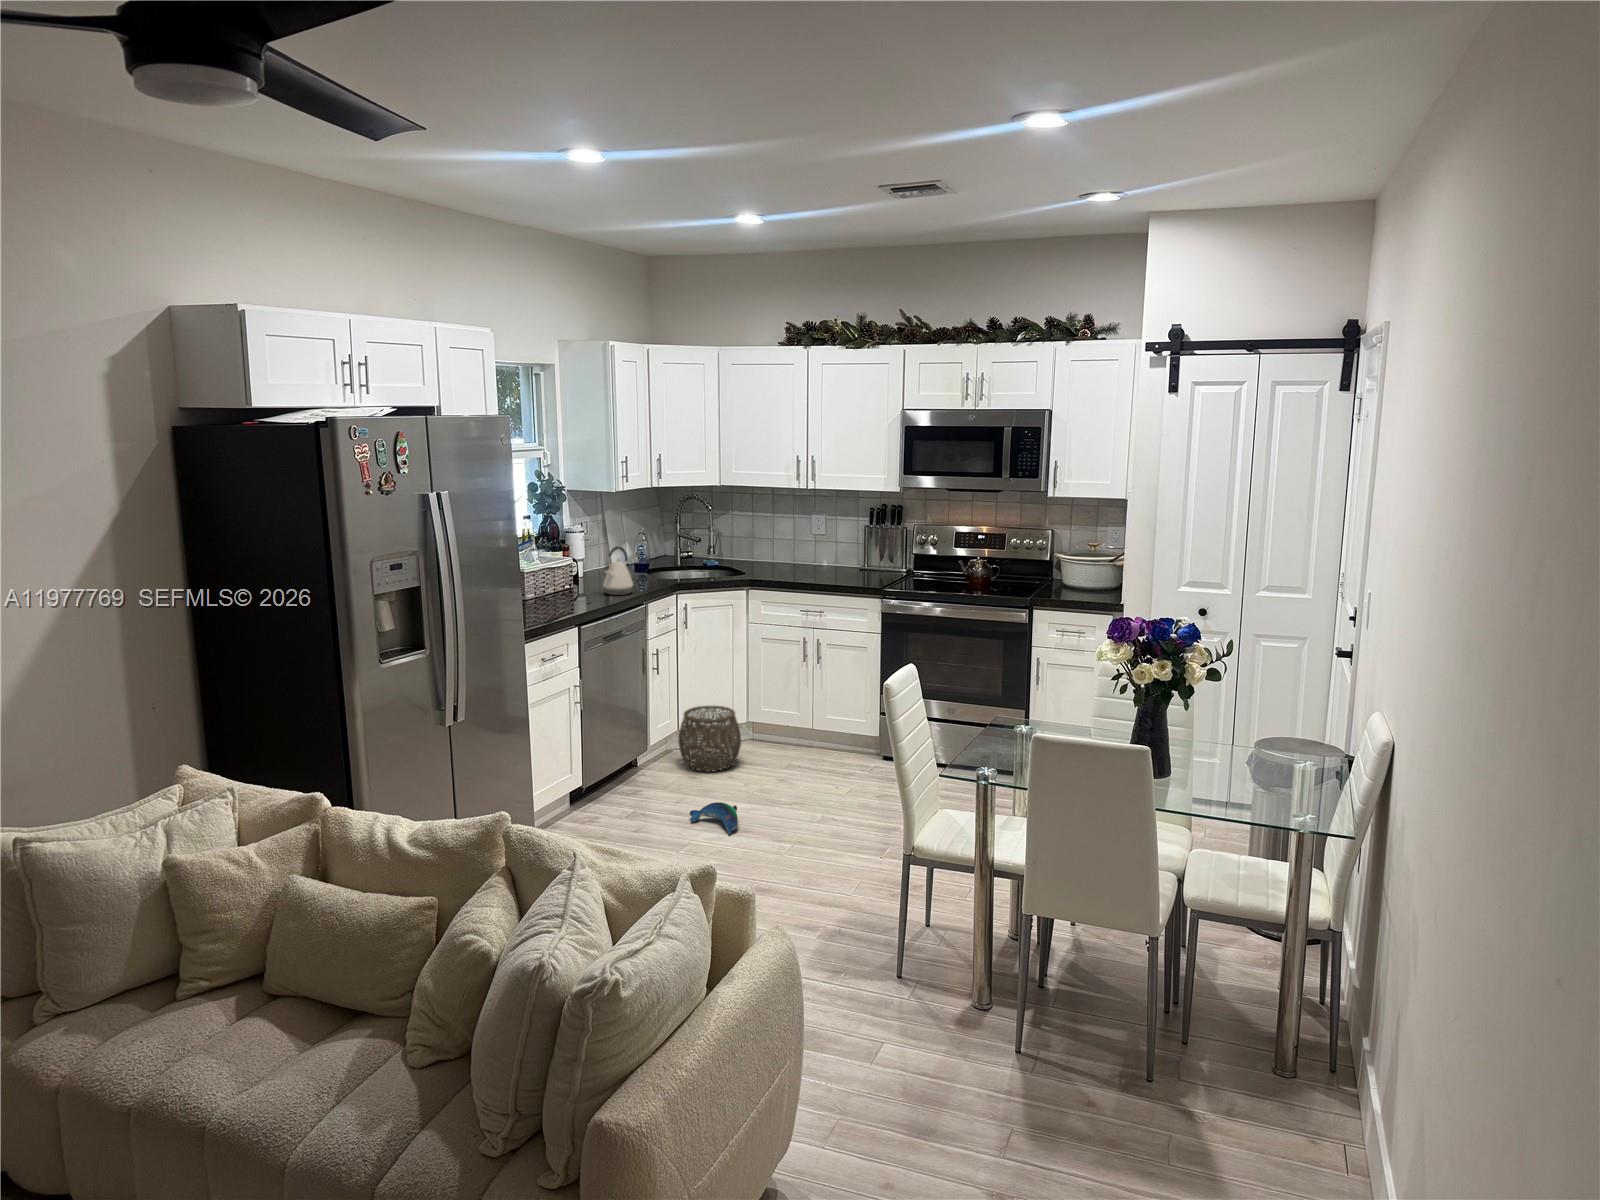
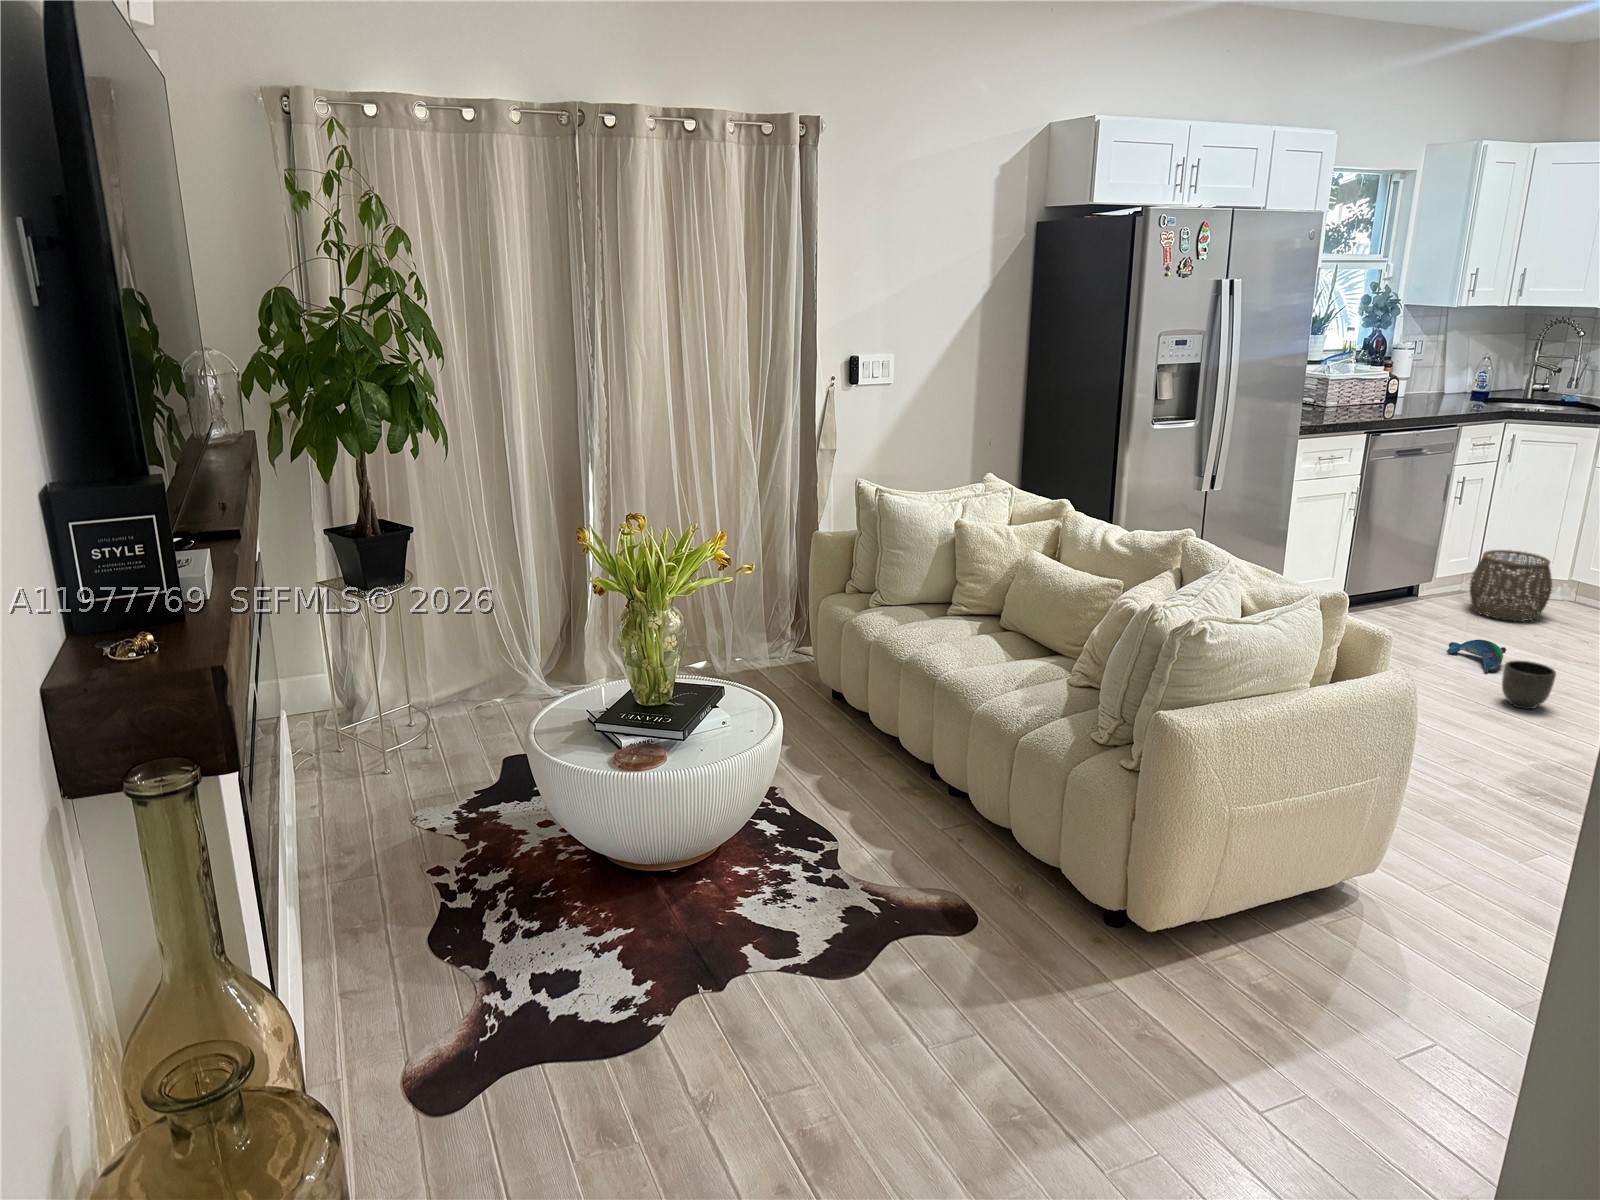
kettle: present [603,547,633,595] -> none [1416,362,1453,415]
planter: none [753,820,793,866] -> present [1502,660,1556,709]

